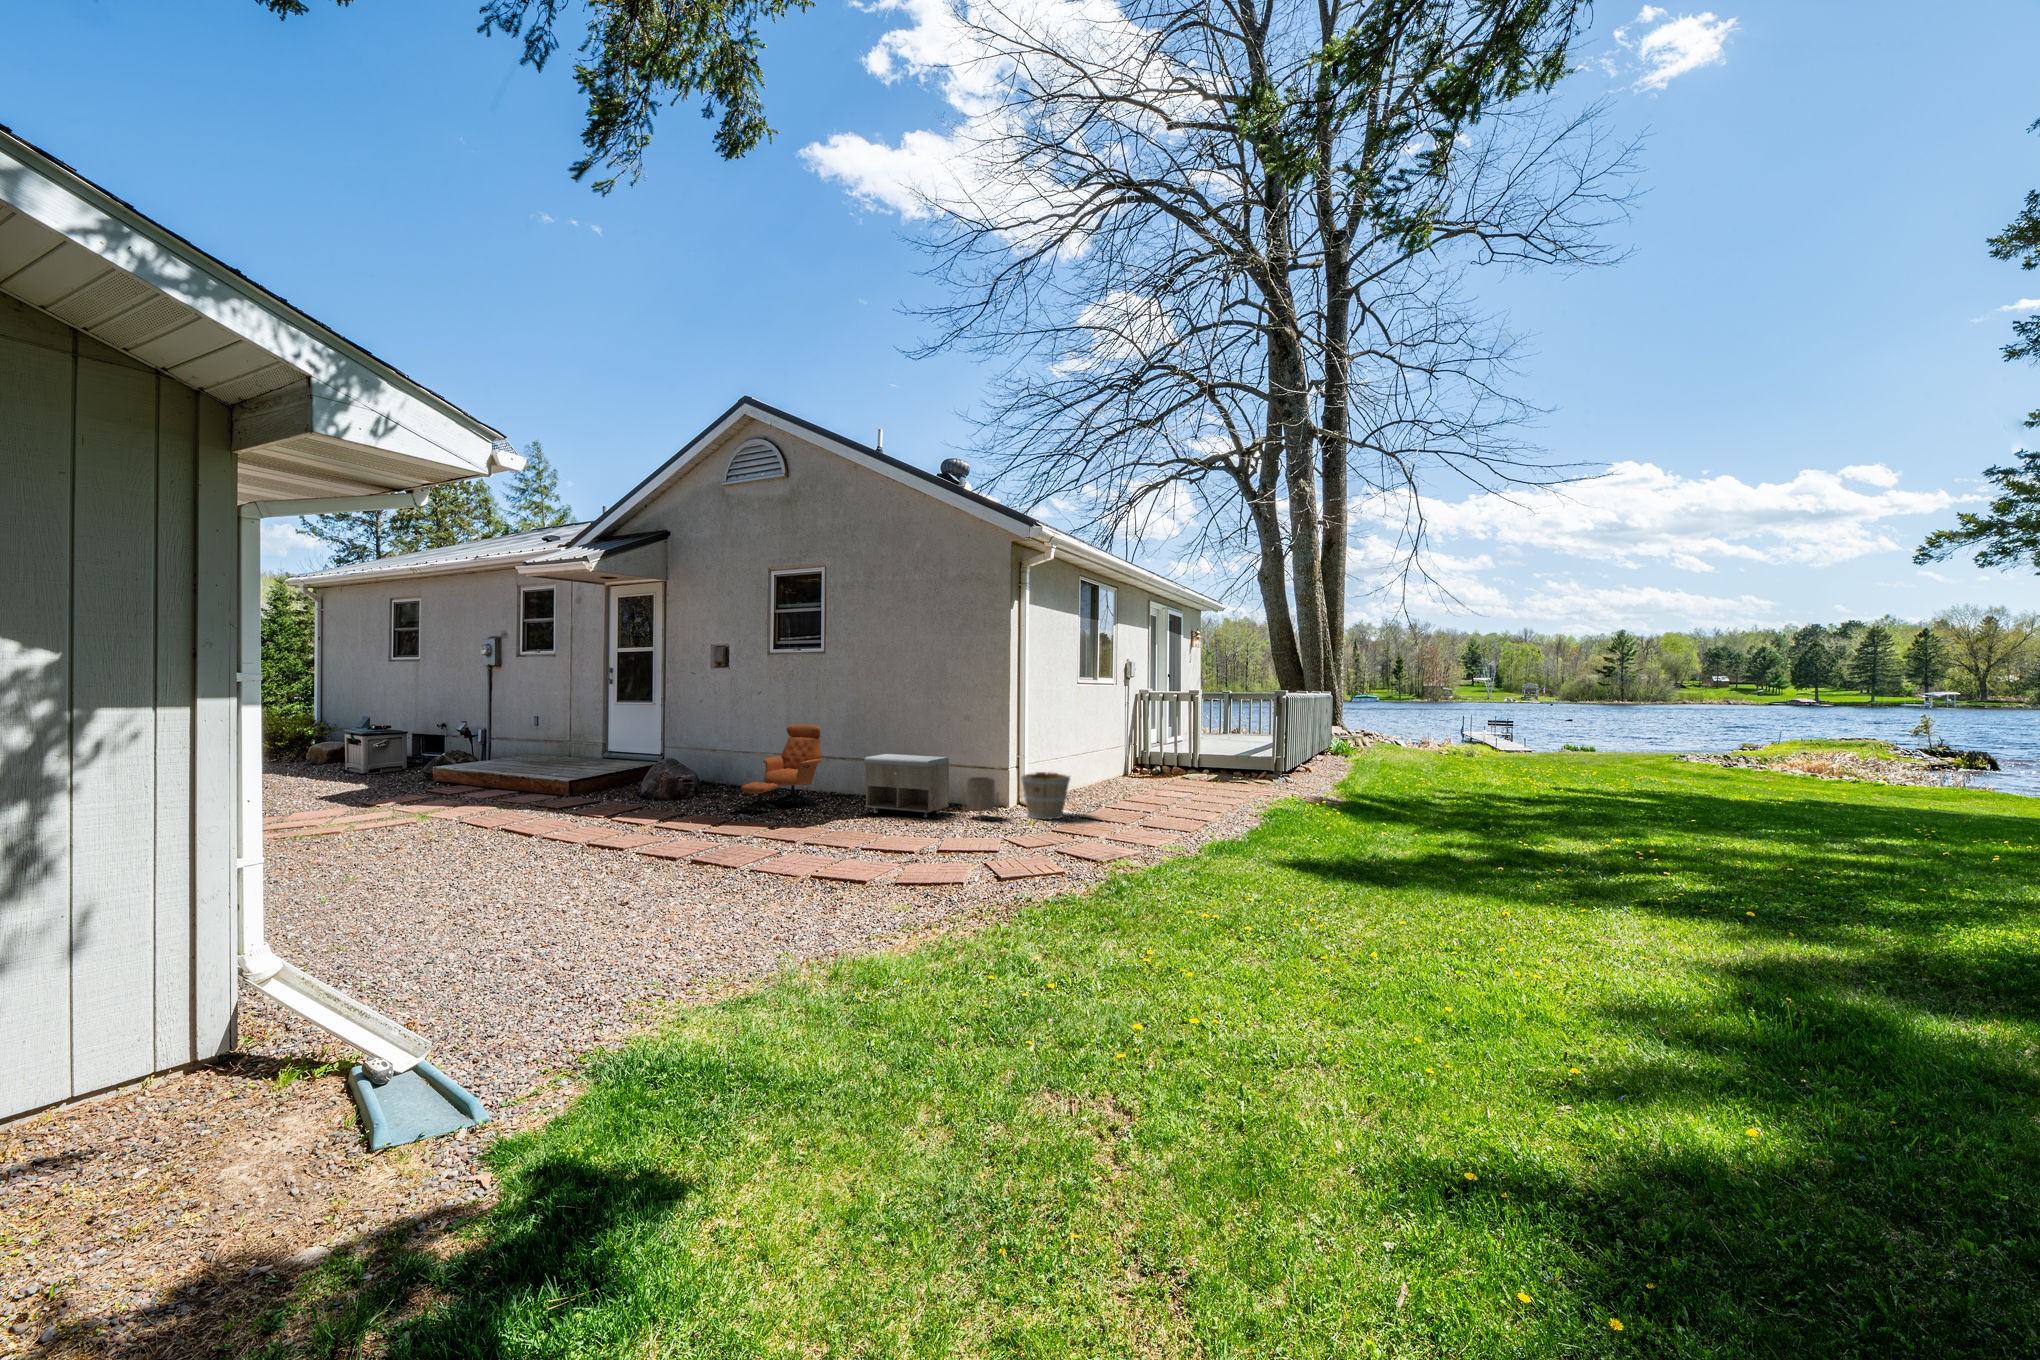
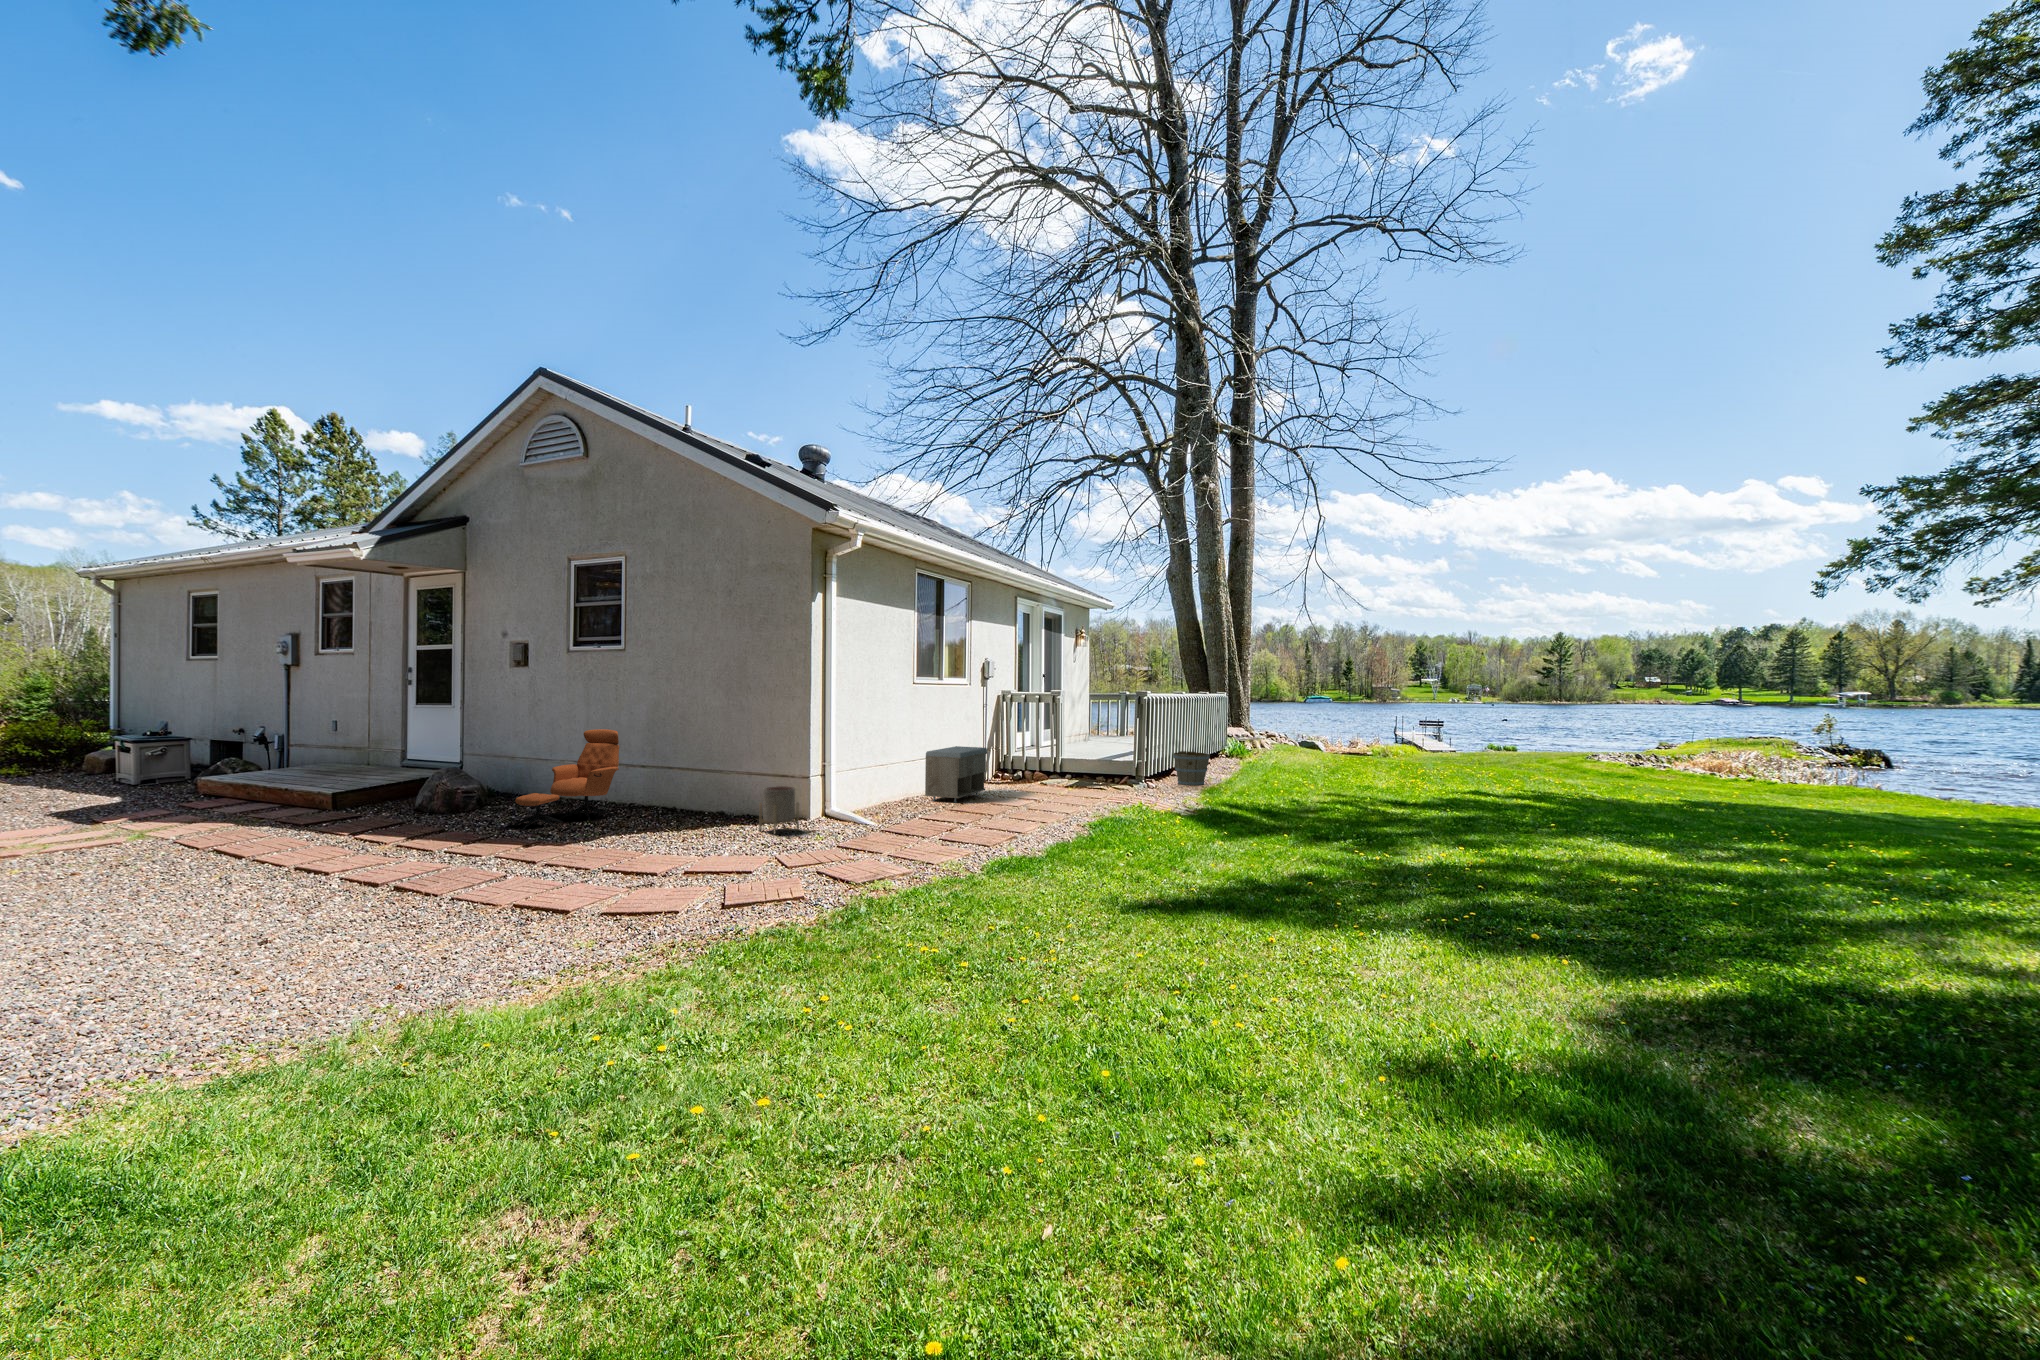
storage bench: present [864,754,949,817] -> present [925,746,987,803]
wooden bucket: present [1021,772,1070,820] -> present [1173,751,1210,786]

